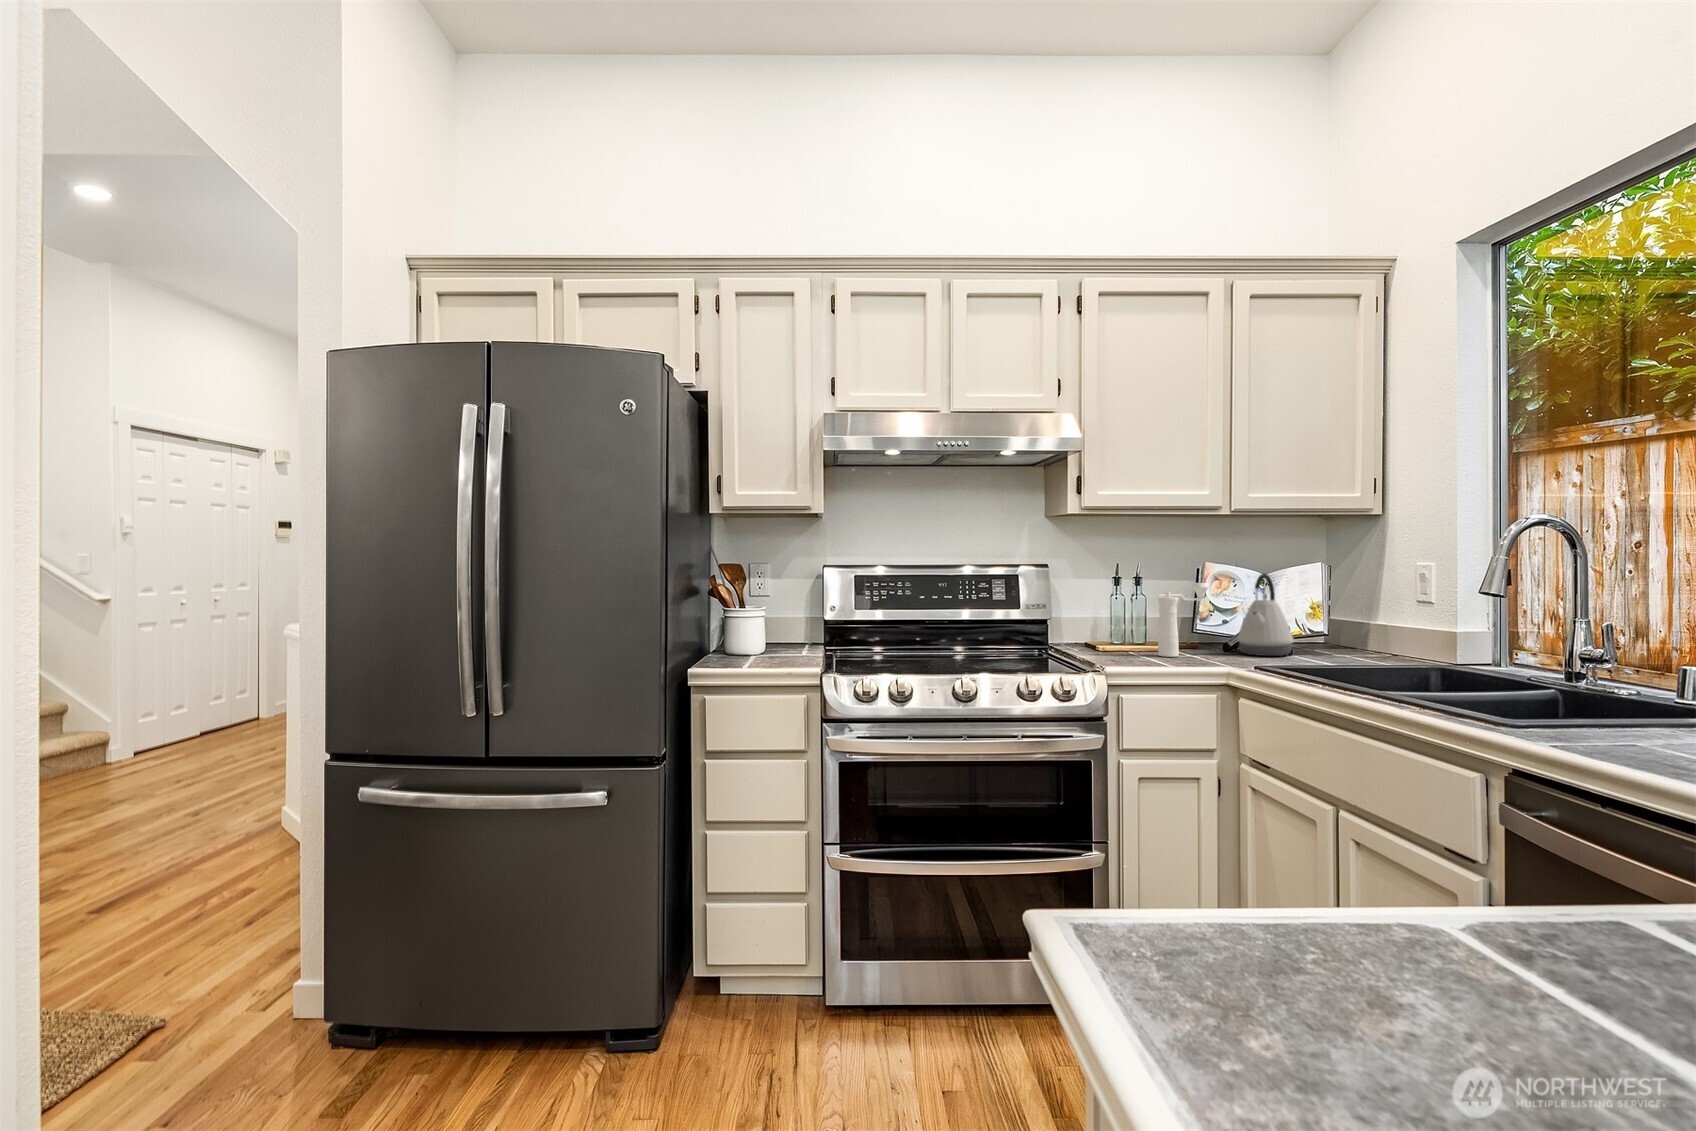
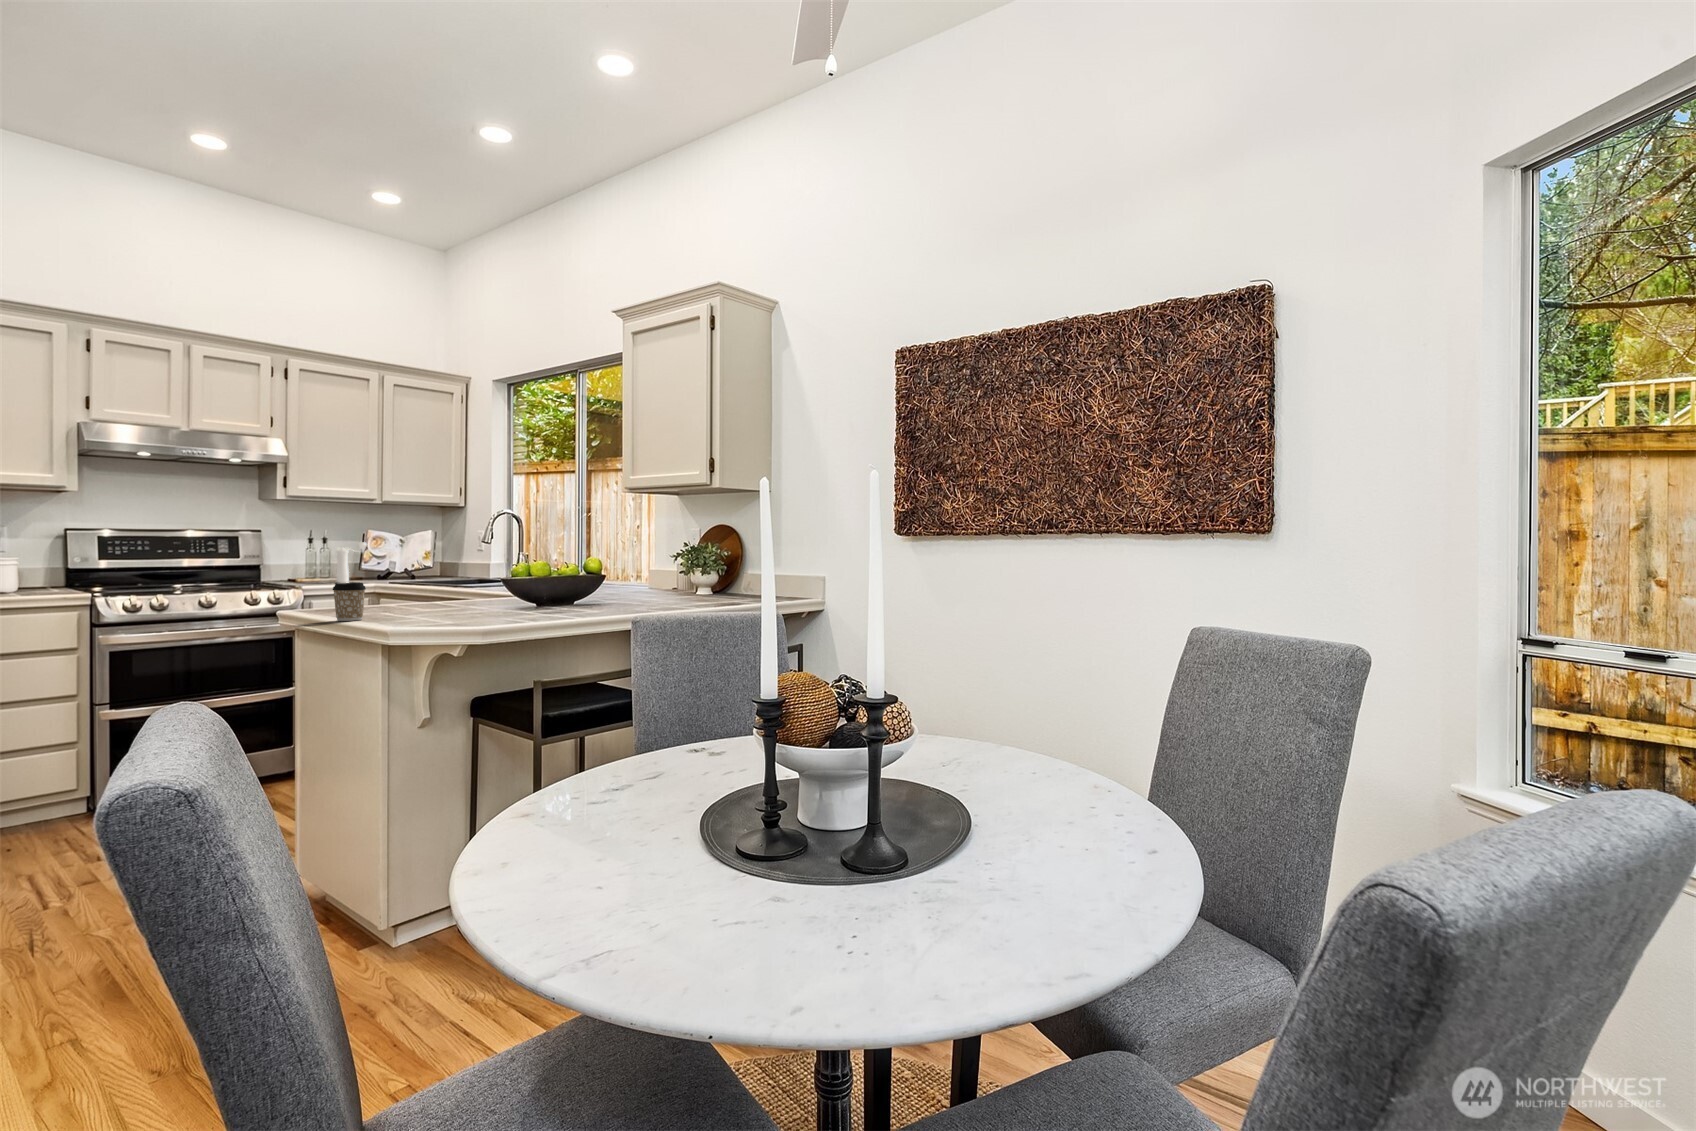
kettle: present [1237,574,1294,656] -> none [385,538,416,581]
coffee cup: none [1227,784,1391,1009] -> present [333,582,366,621]

